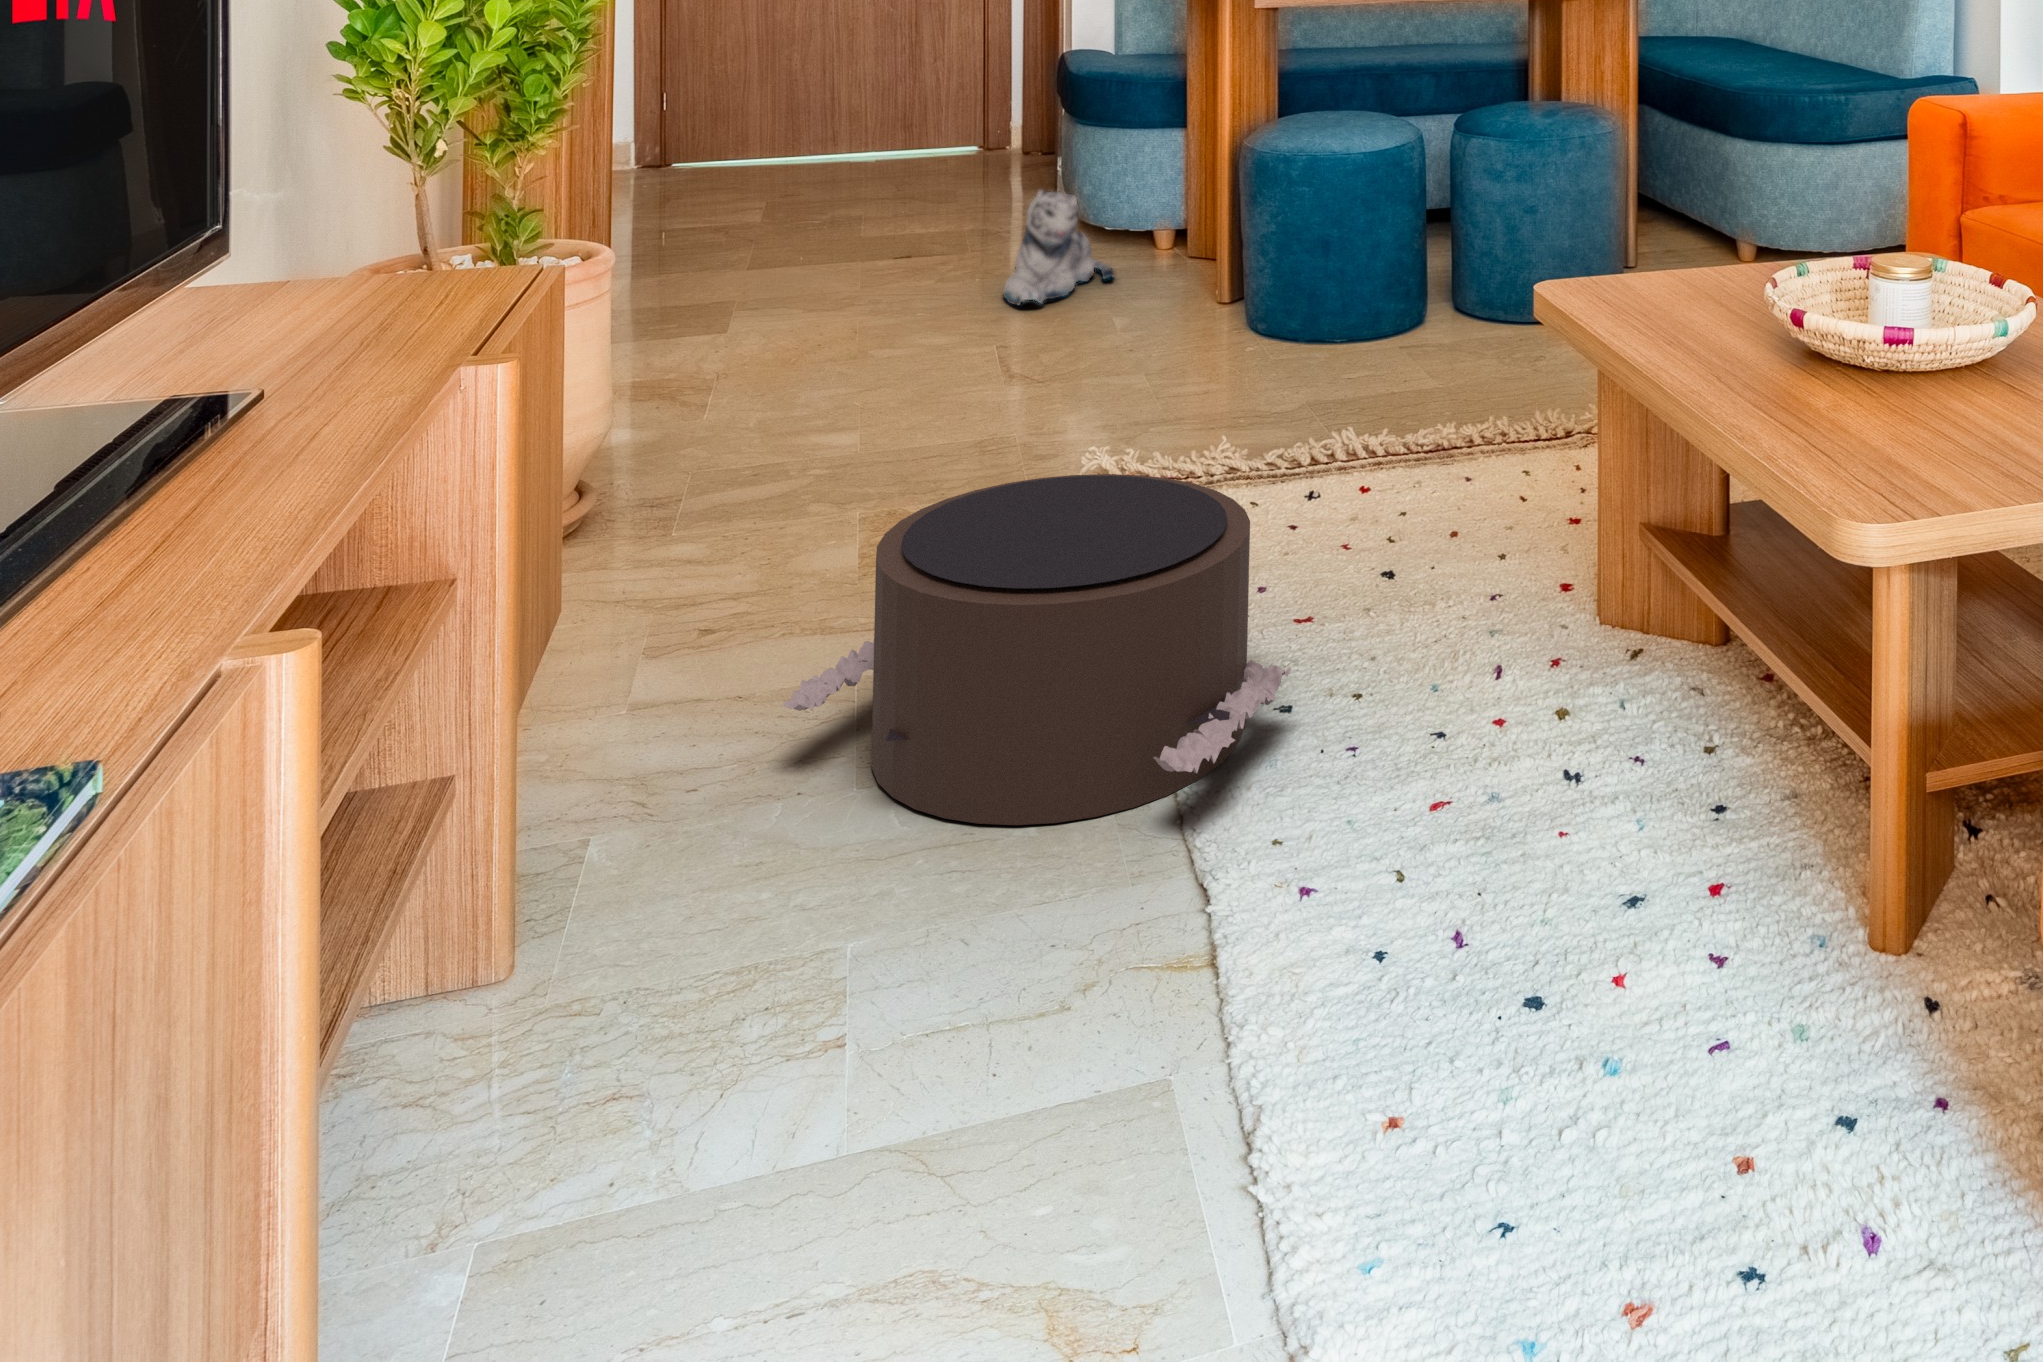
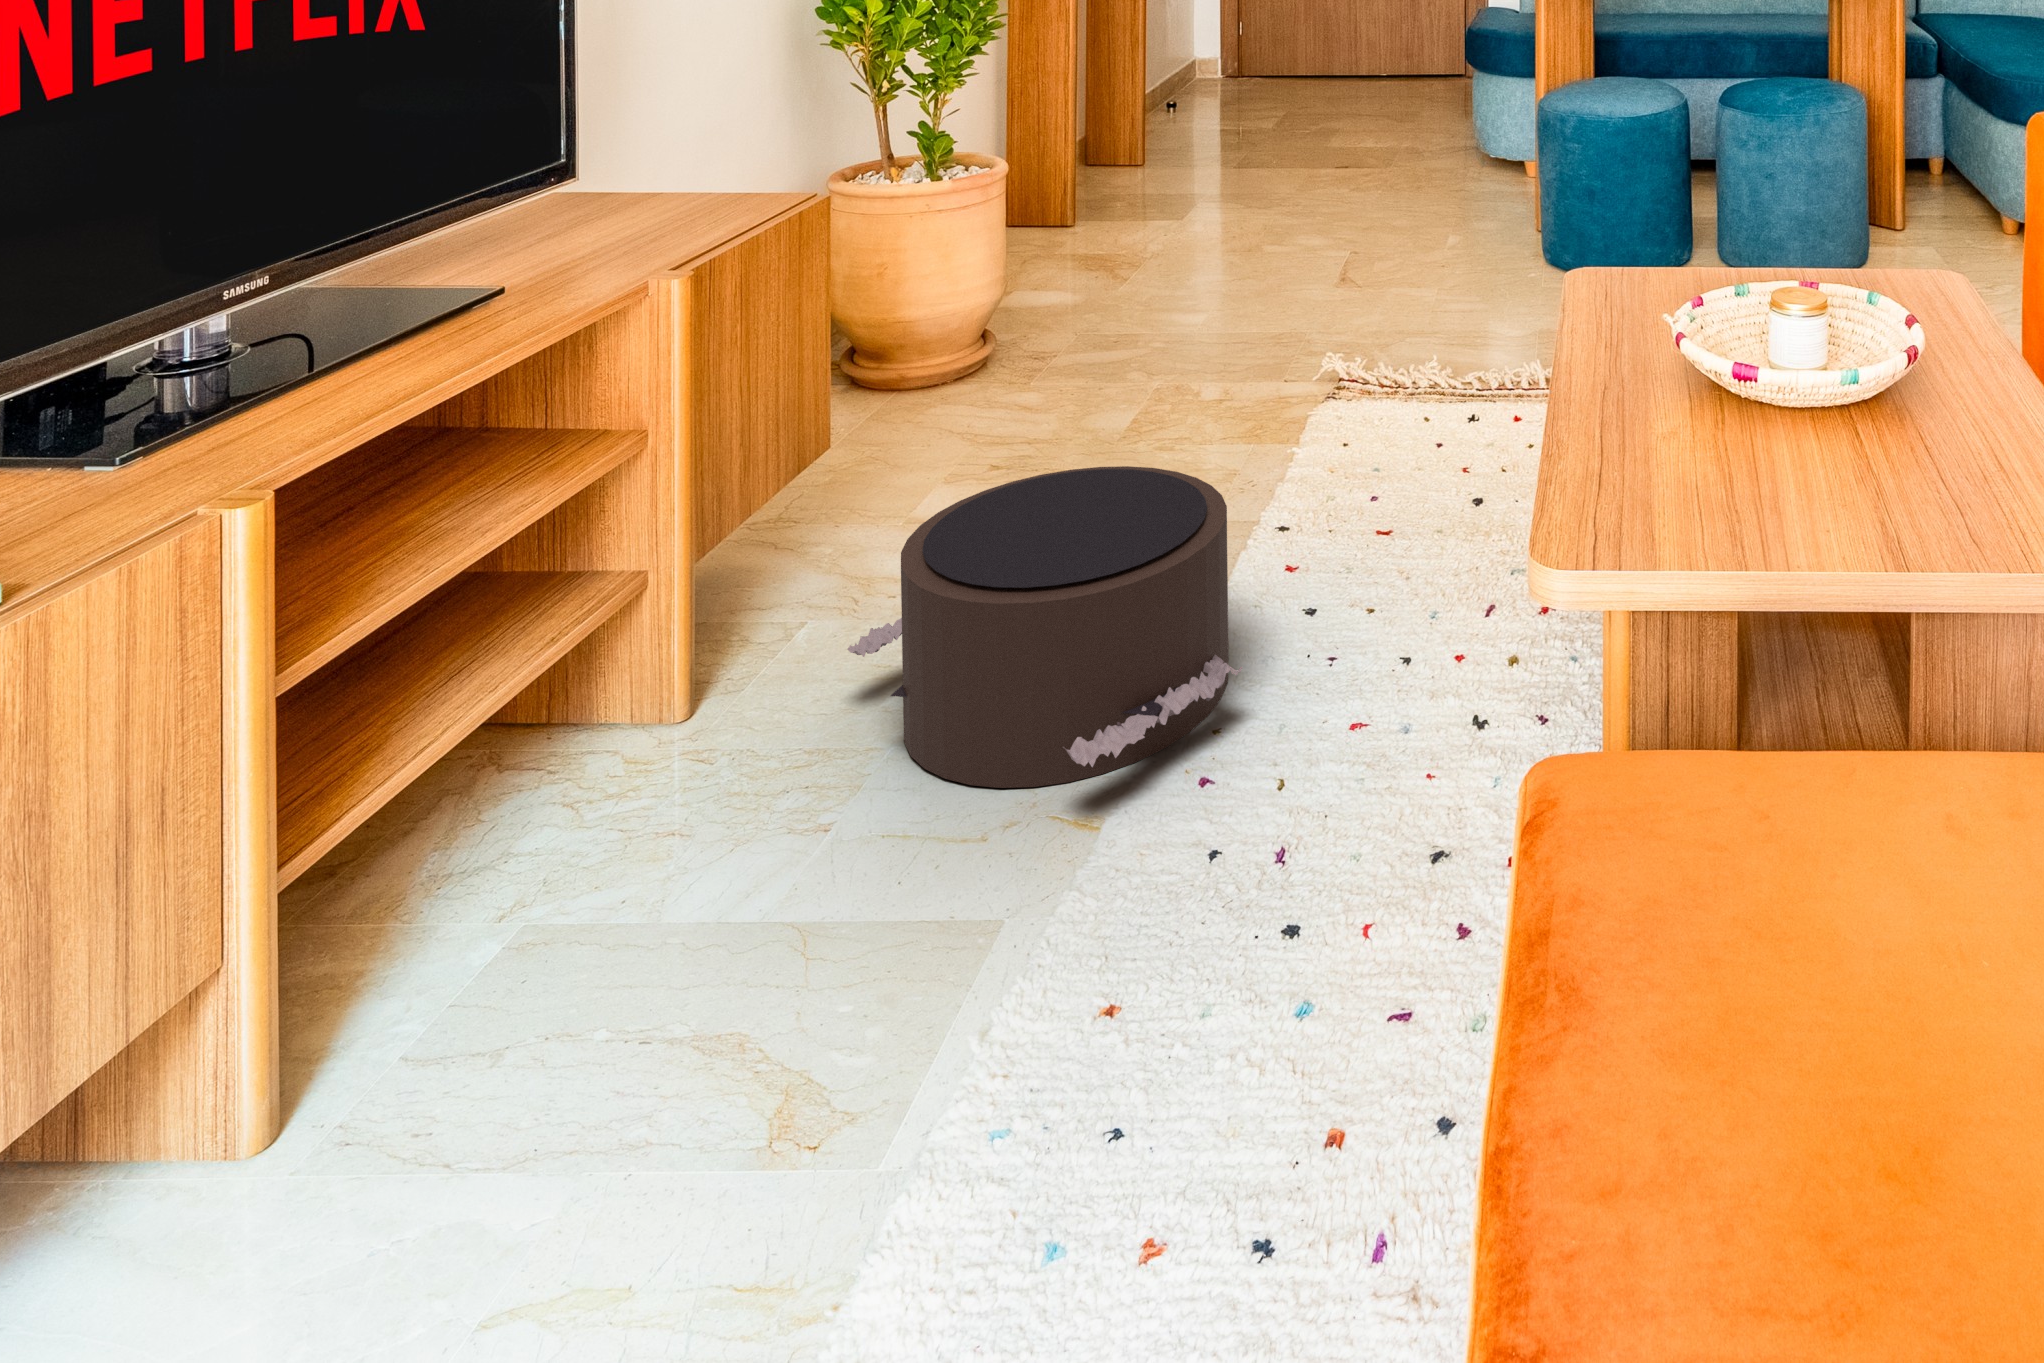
plush toy: present [1003,190,1115,305] -> none [1333,163,1435,262]

